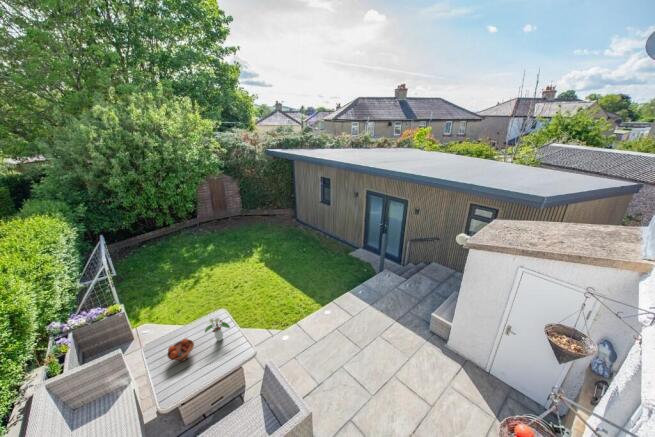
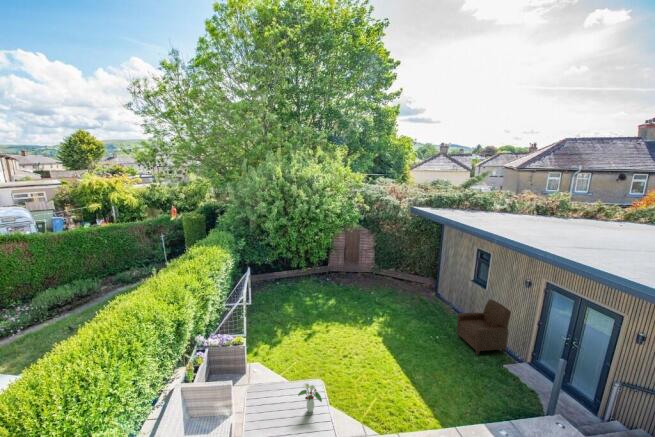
chair: none [316,212,349,252] -> present [457,299,511,355]
fruit bowl: present [167,339,194,361] -> none [263,394,287,417]

